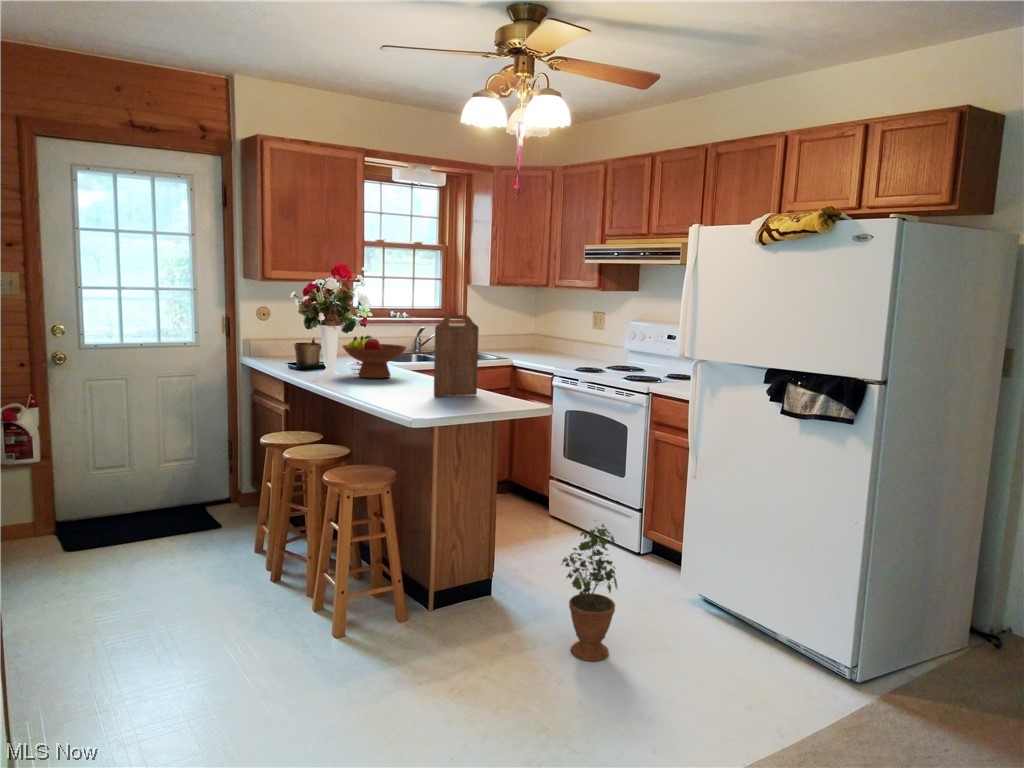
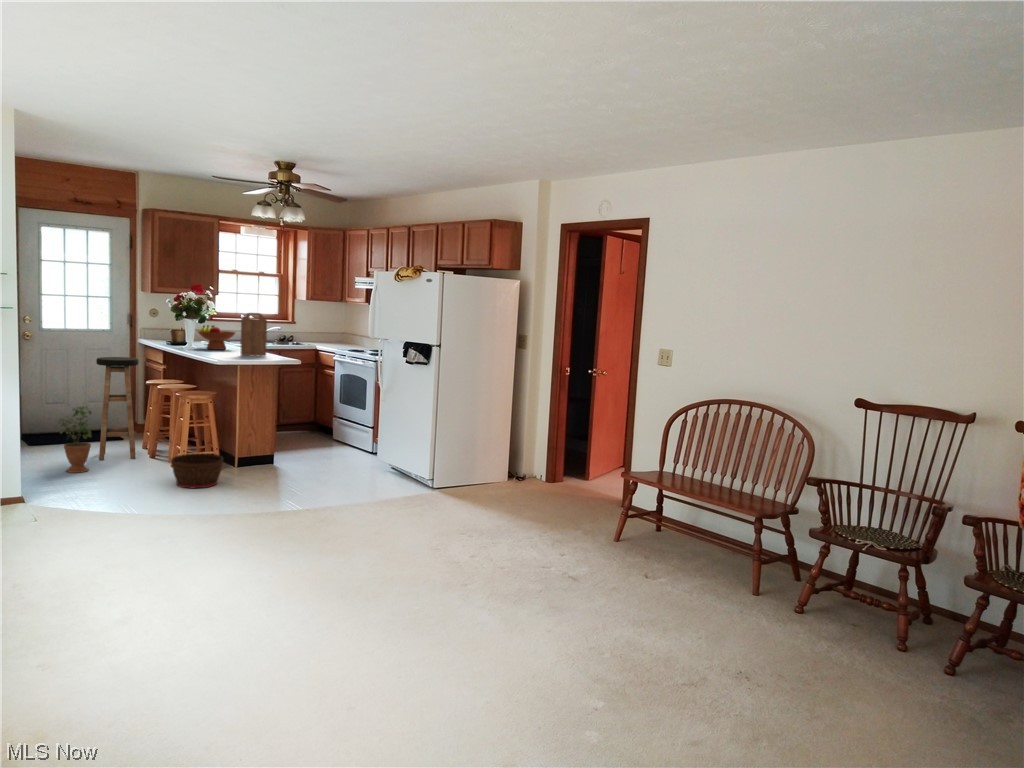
bar stool: none [174,399,247,593] -> present [96,357,139,460]
potted plant: present [562,524,617,661] -> present [59,406,92,473]
basket: none [327,602,429,696] -> present [171,453,223,488]

